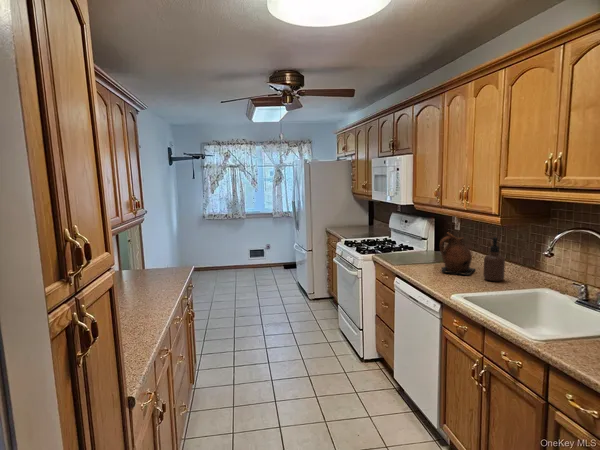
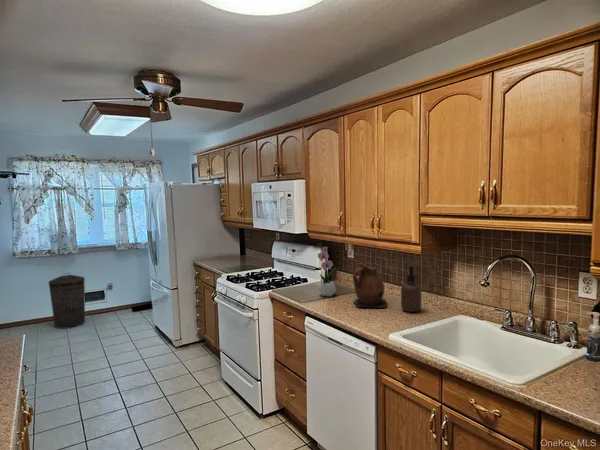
flower arrangement: none [413,214,434,263] -> present [318,243,337,297]
trash can: none [225,233,250,275] -> present [49,275,85,329]

